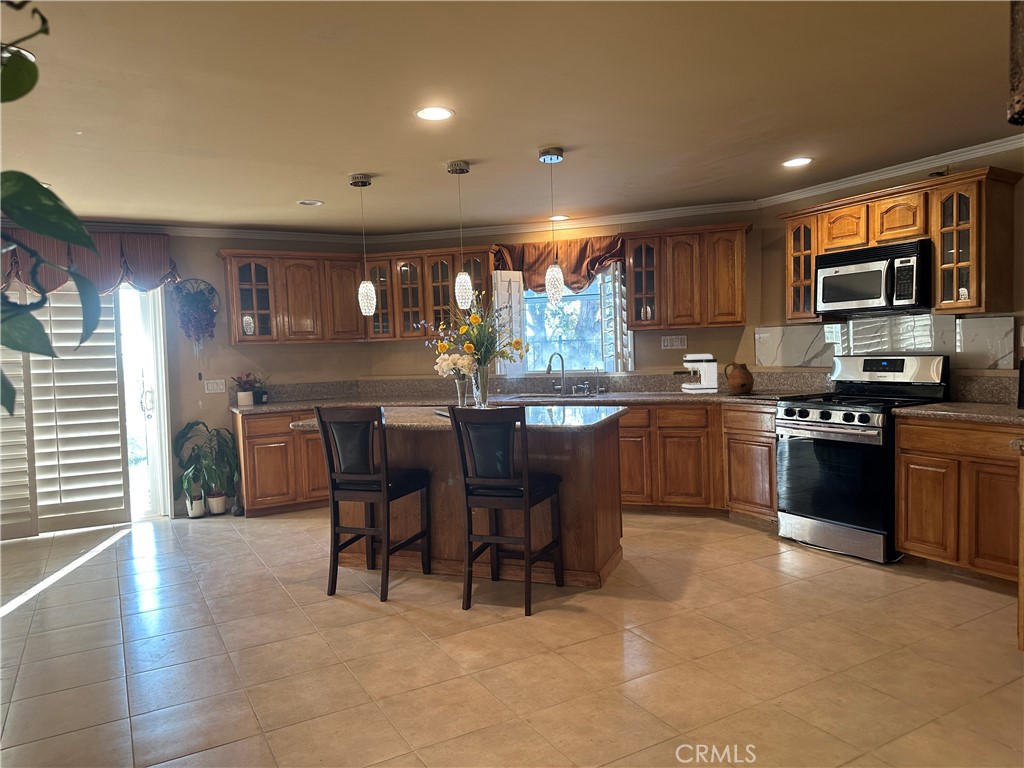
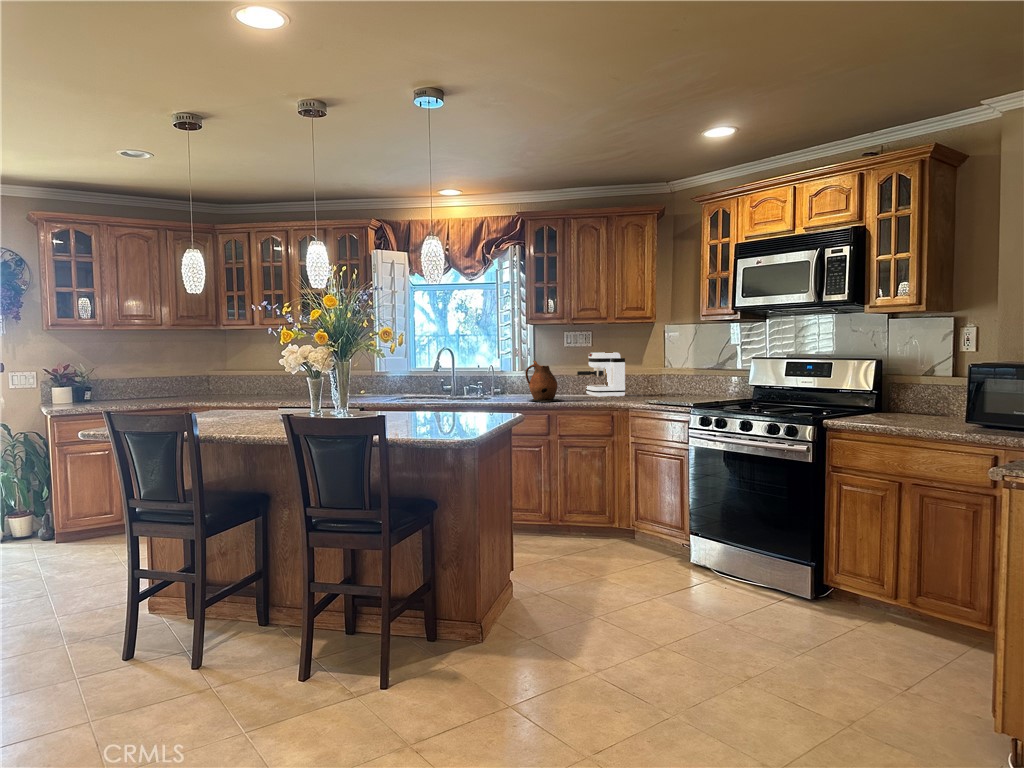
ceramic pitcher: present [724,360,759,396] -> present [525,361,563,402]

